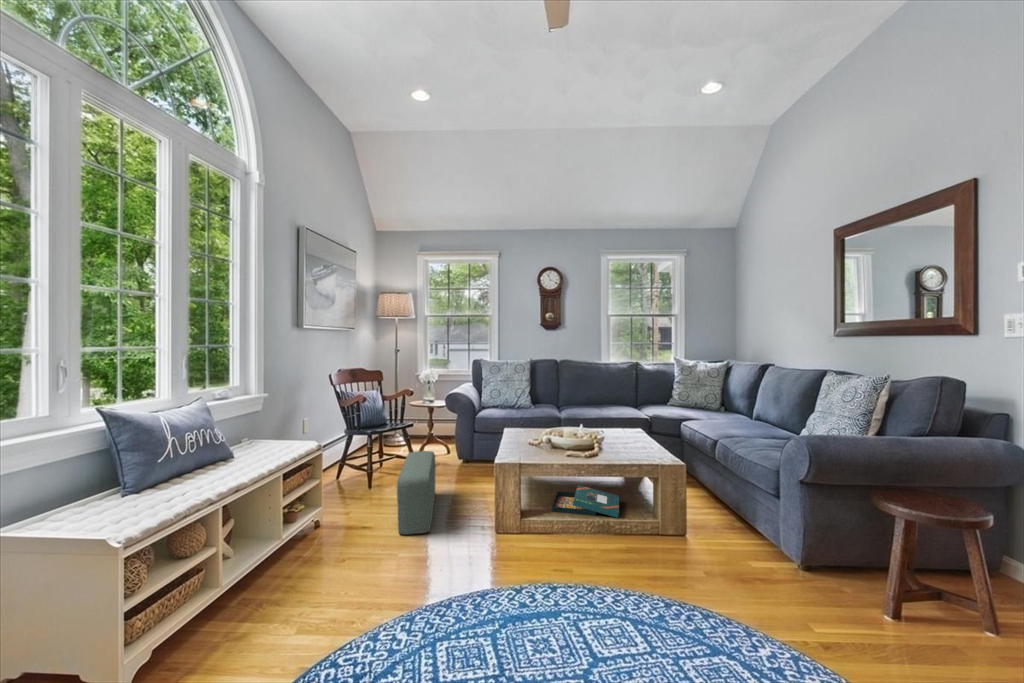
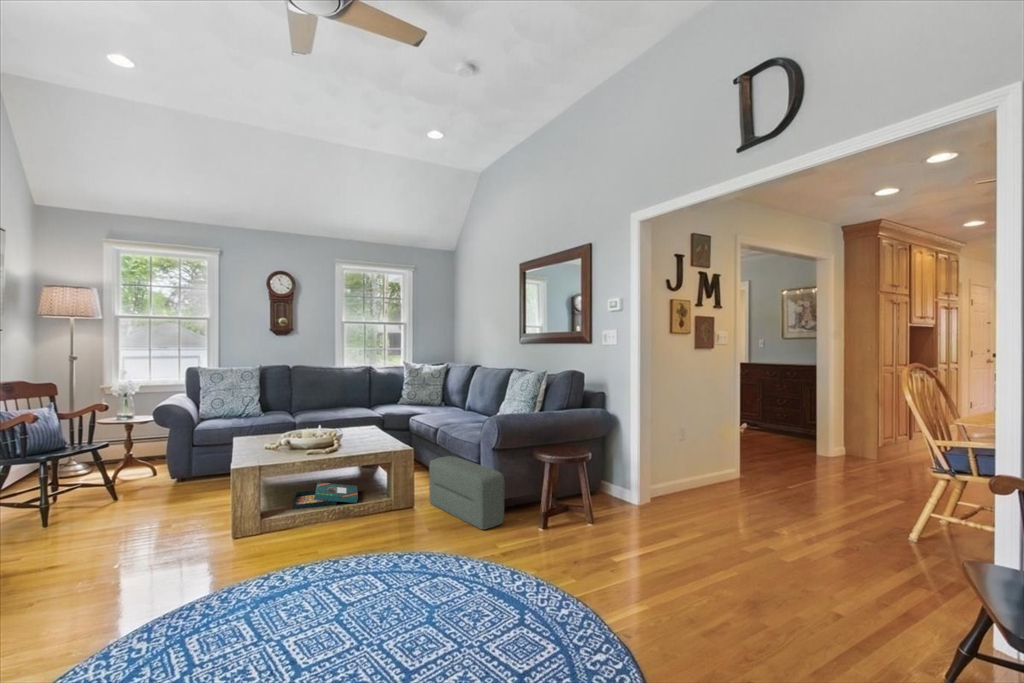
pouf: present [397,451,436,534] -> present [429,456,504,529]

